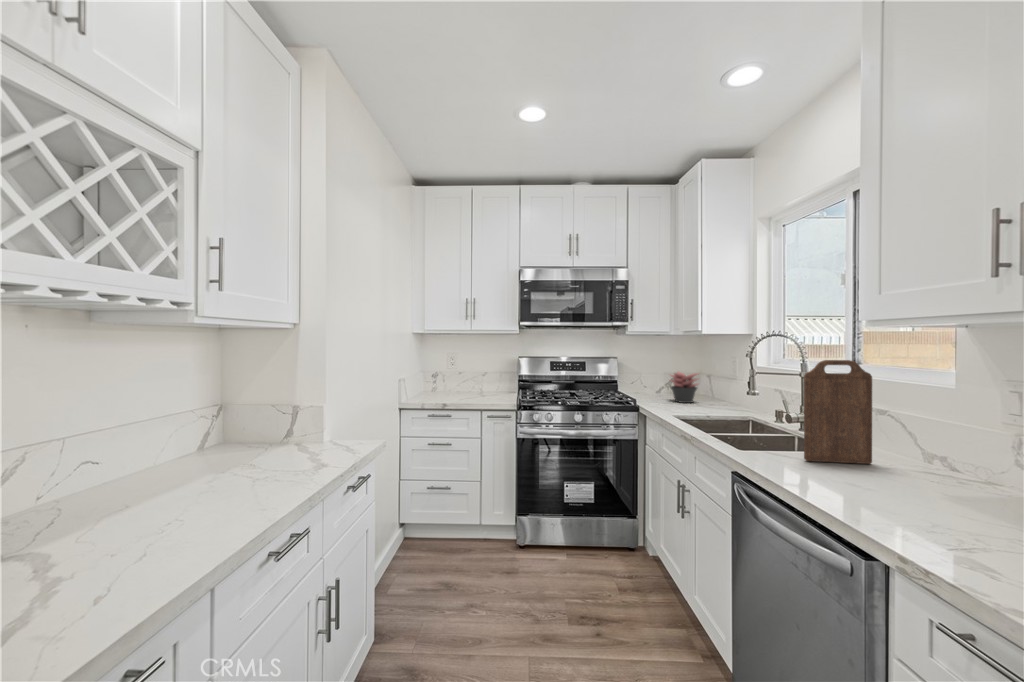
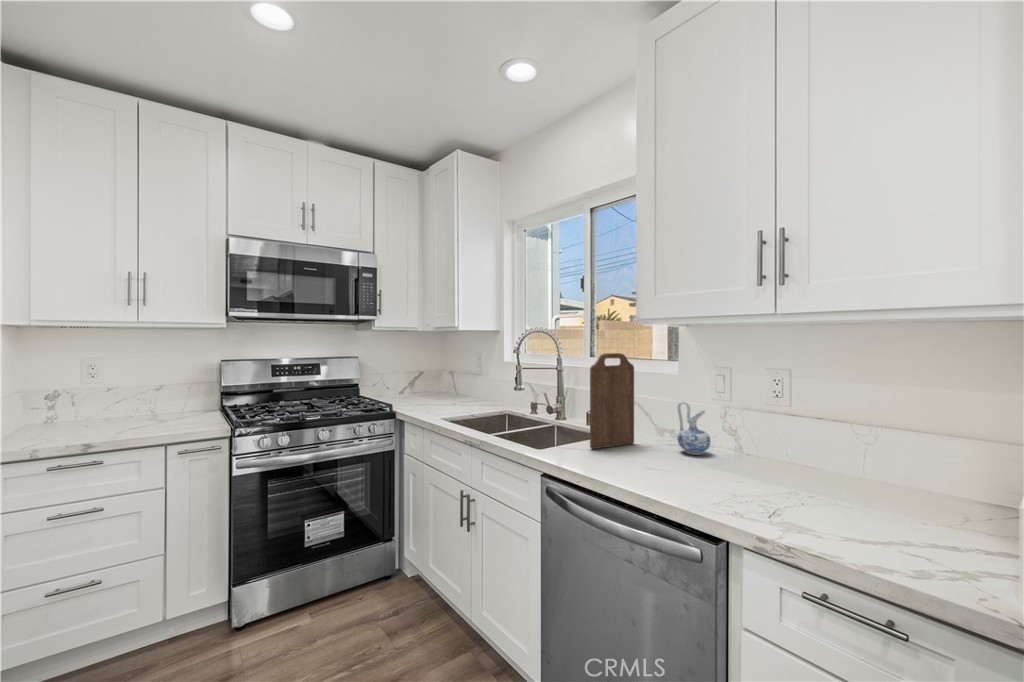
succulent plant: present [671,372,698,403] -> none [420,370,452,403]
ceramic pitcher: none [926,421,979,490] -> present [678,402,710,455]

